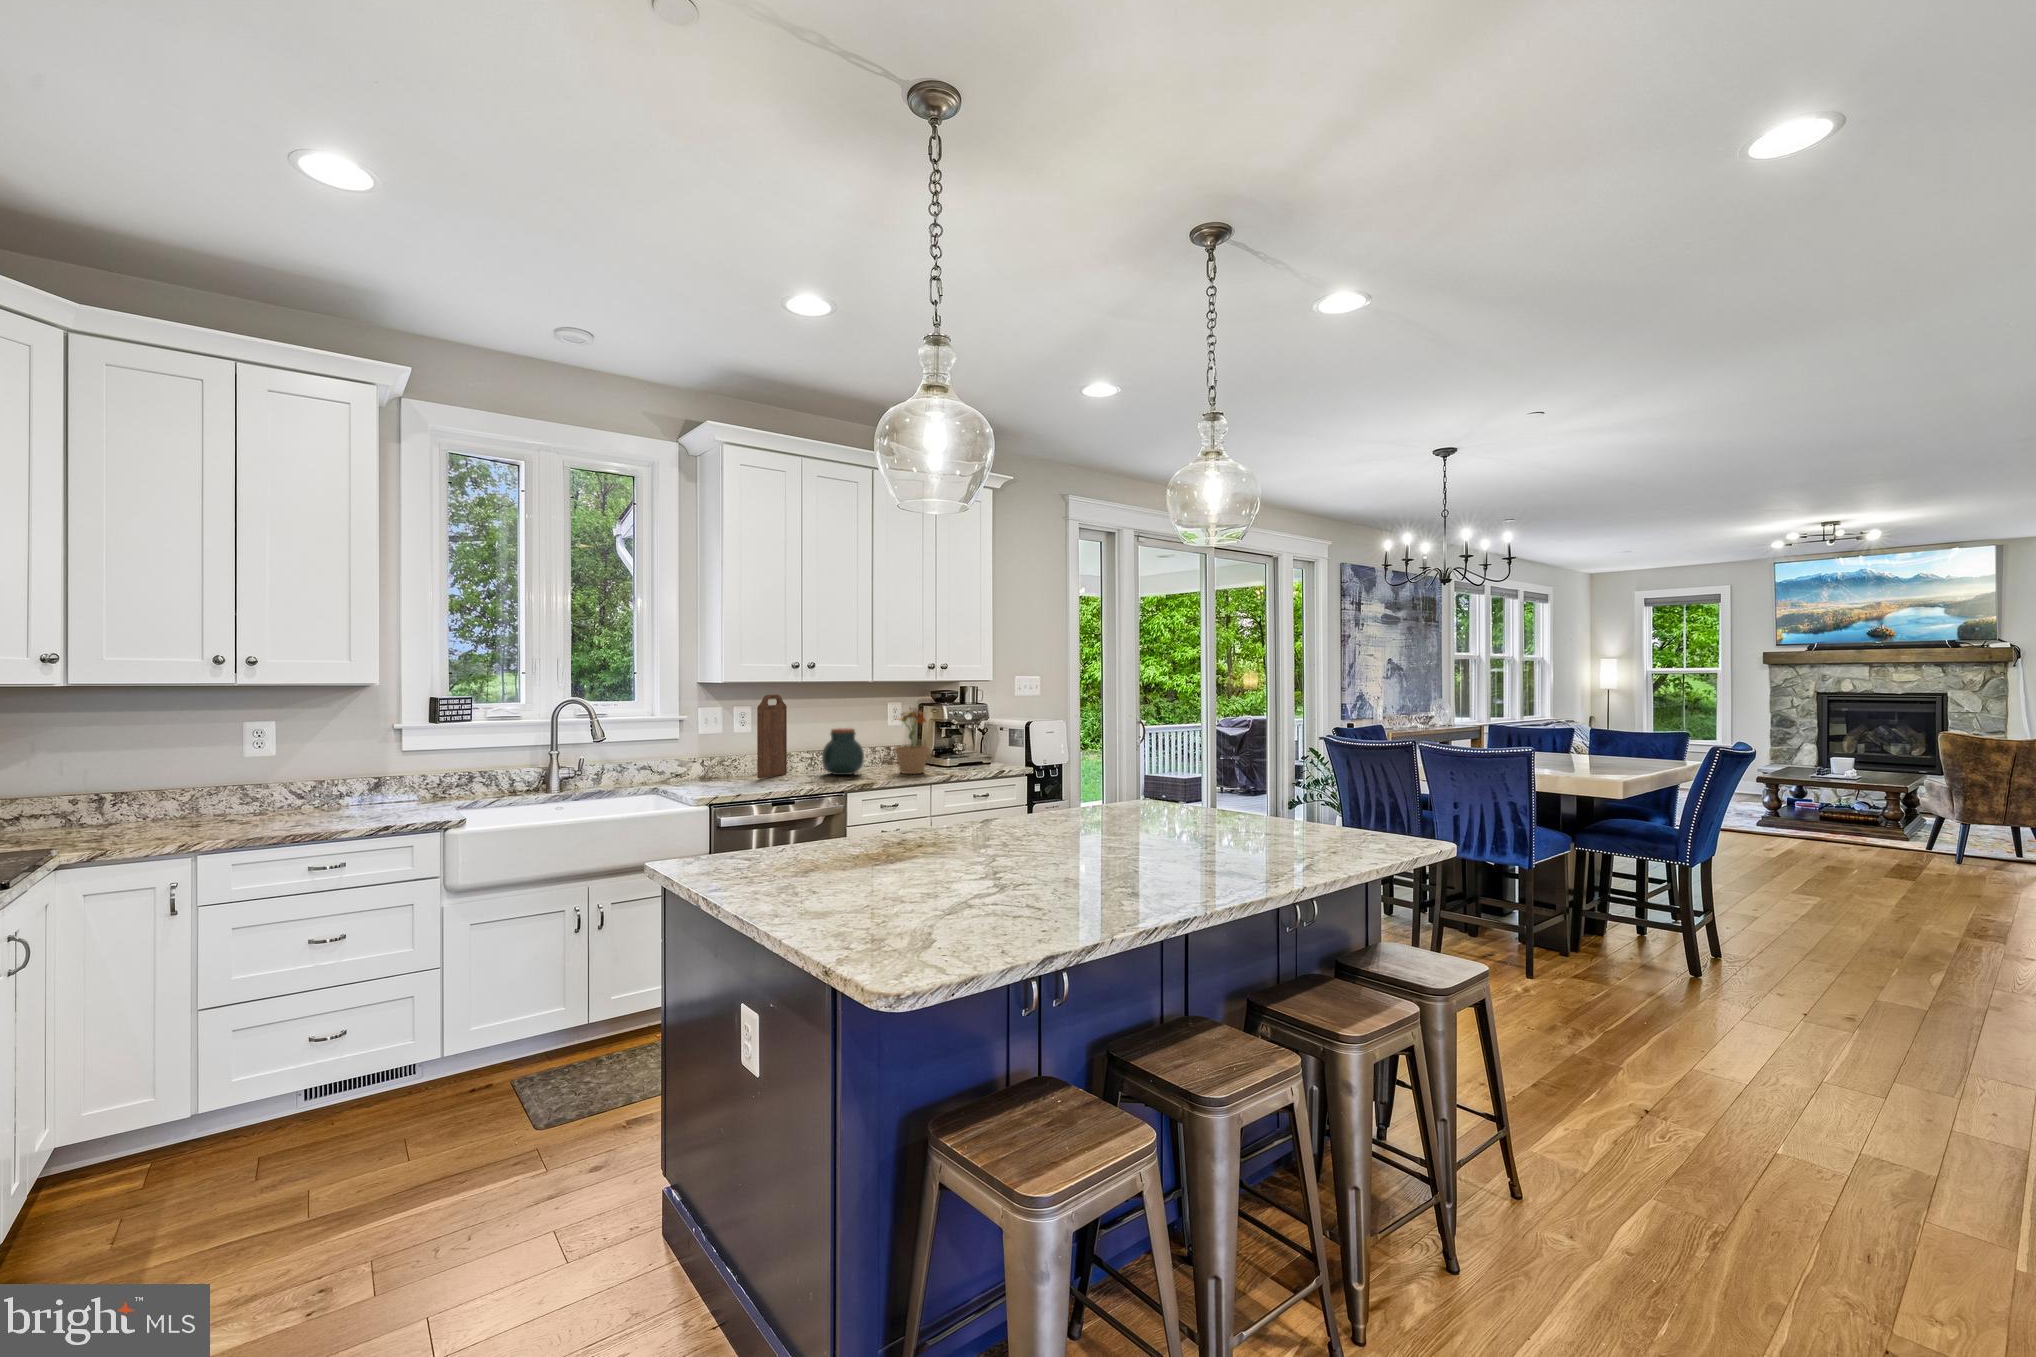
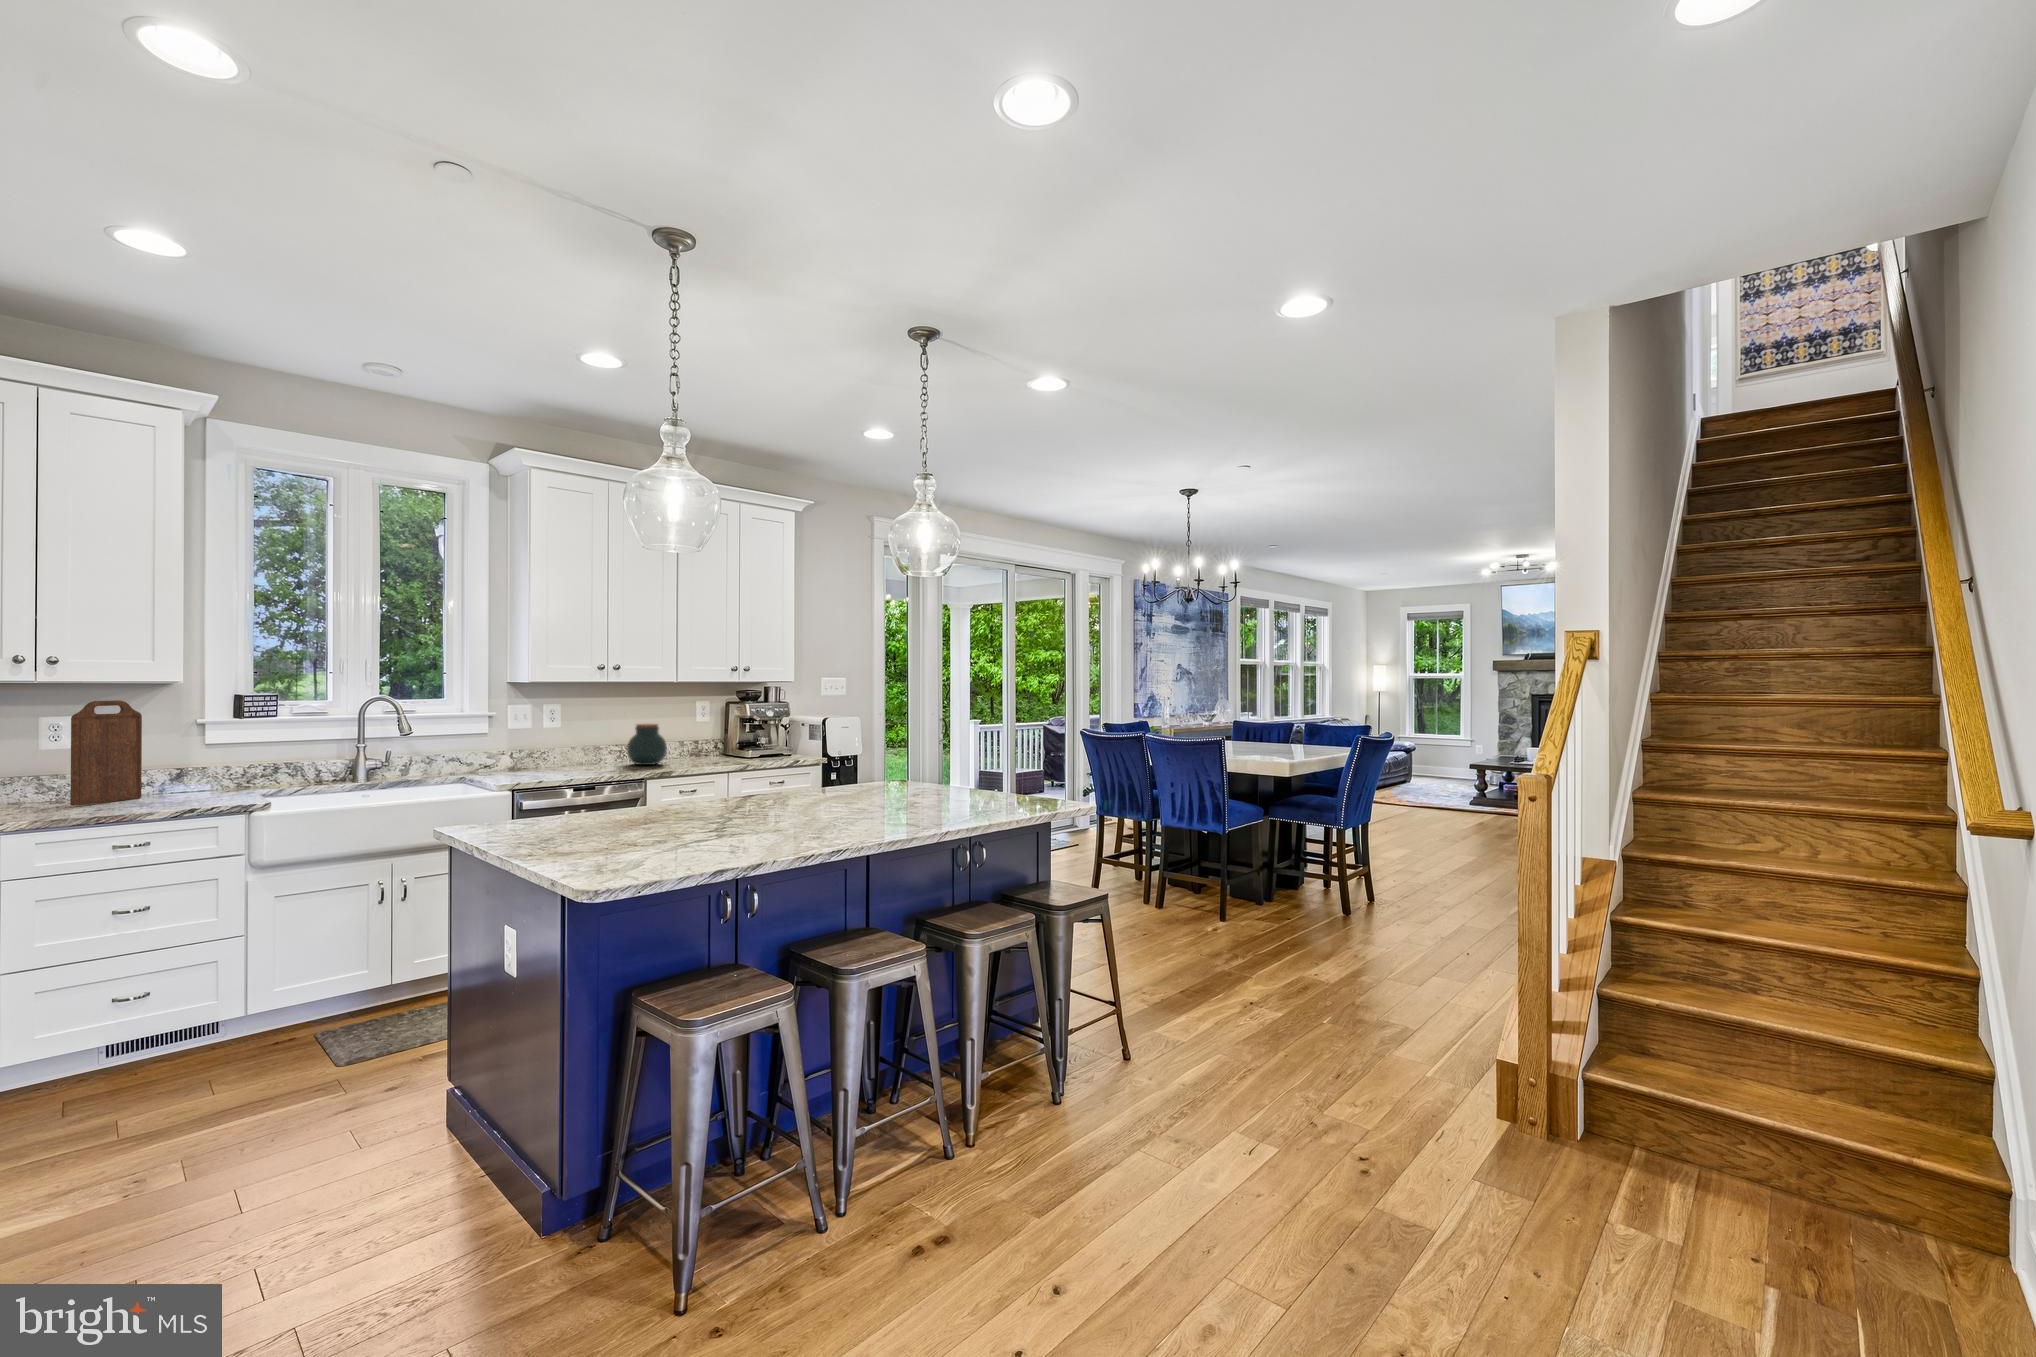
cutting board: present [757,694,787,779] -> present [71,700,142,806]
potted plant: present [895,708,930,774] -> none [693,704,729,763]

